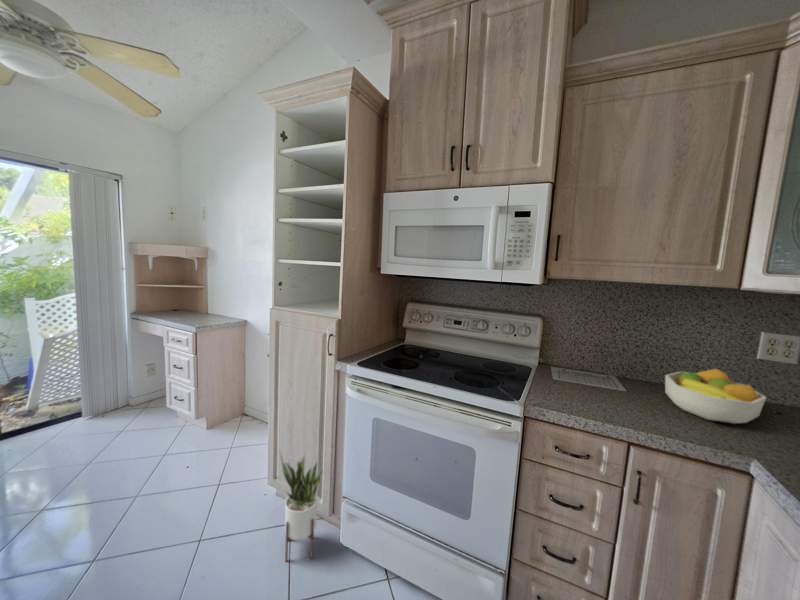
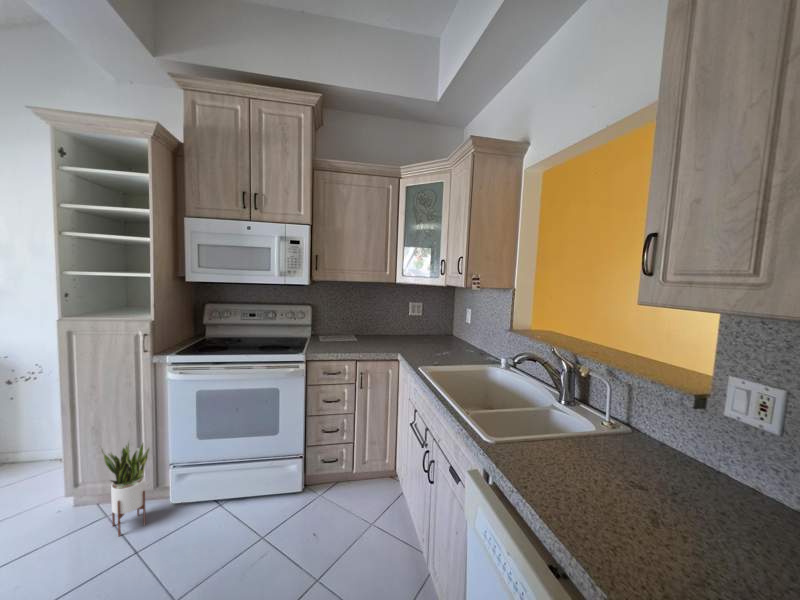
fruit bowl: present [665,369,766,424] -> none [373,322,408,345]

